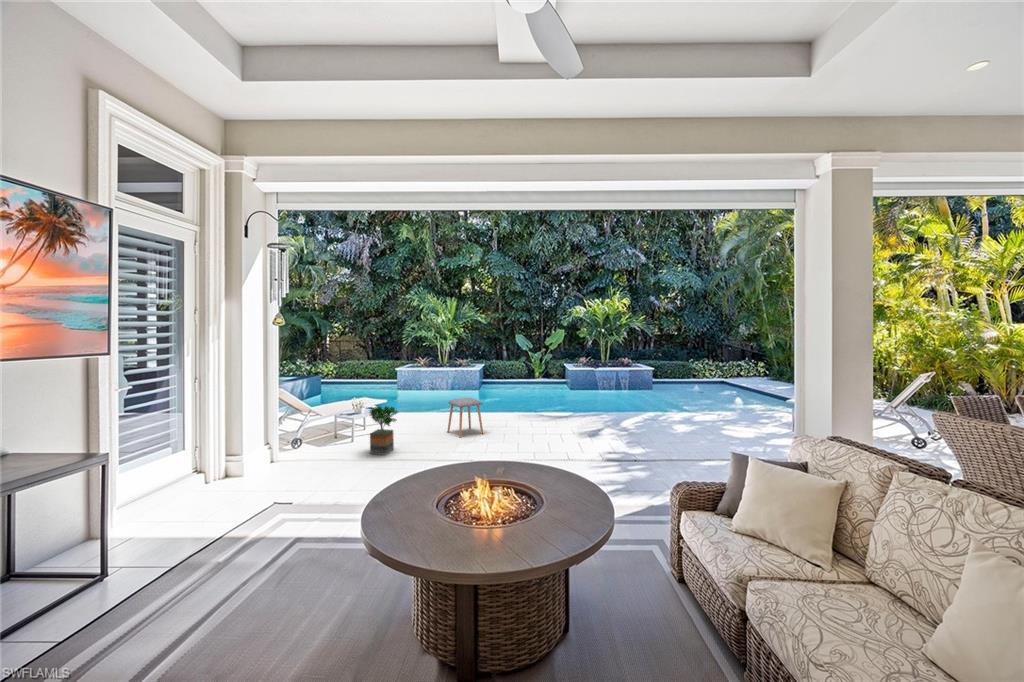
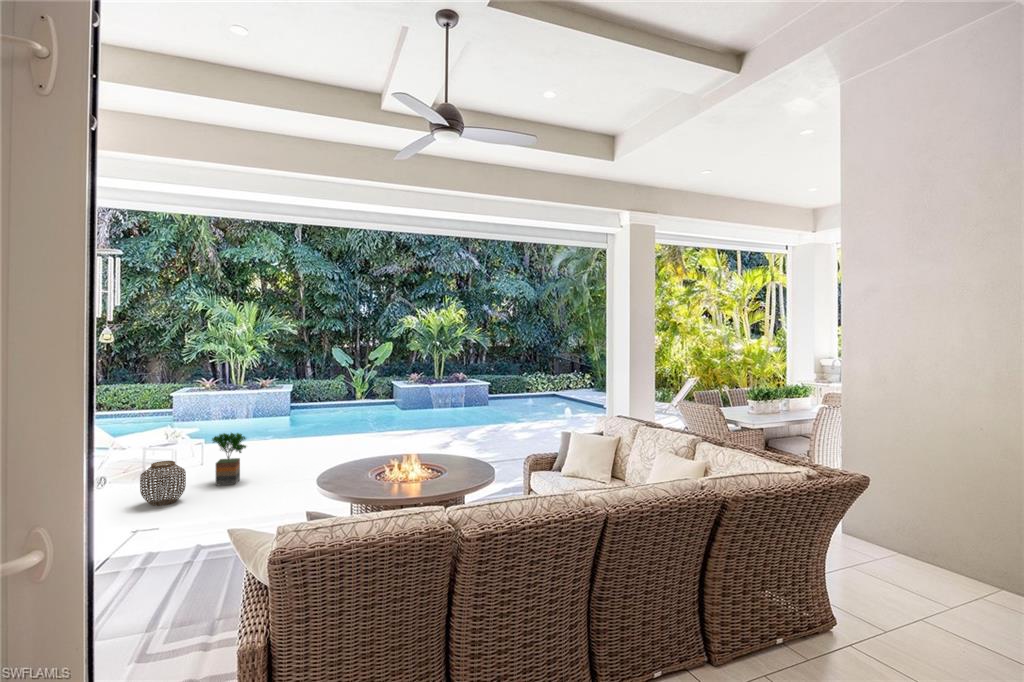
stool: present [447,398,483,438] -> none [288,421,330,464]
woven basket: none [294,430,334,472] -> present [140,461,186,506]

